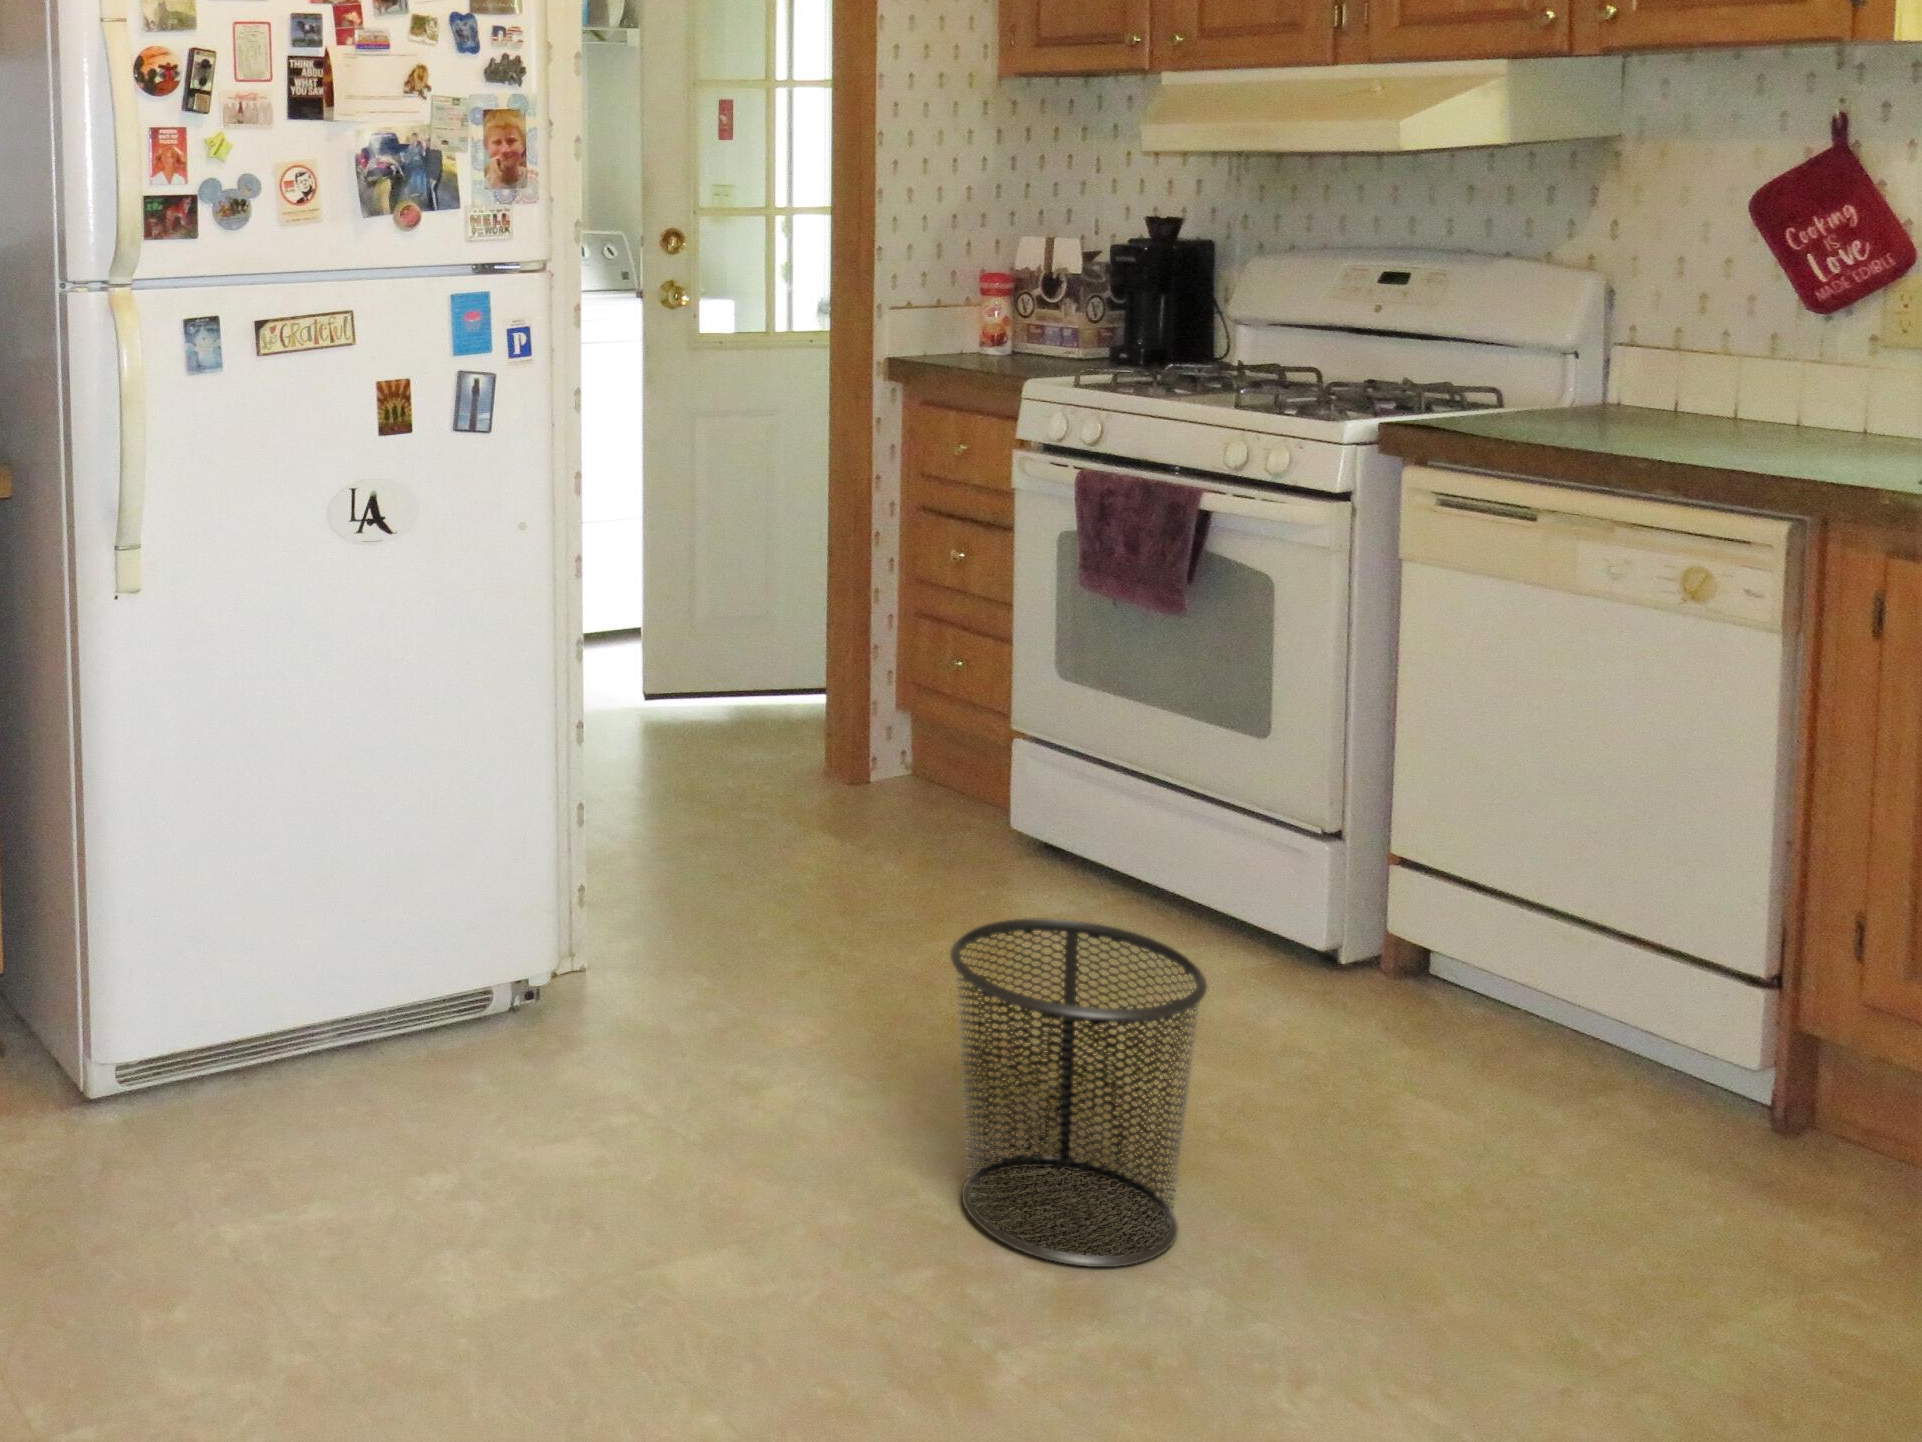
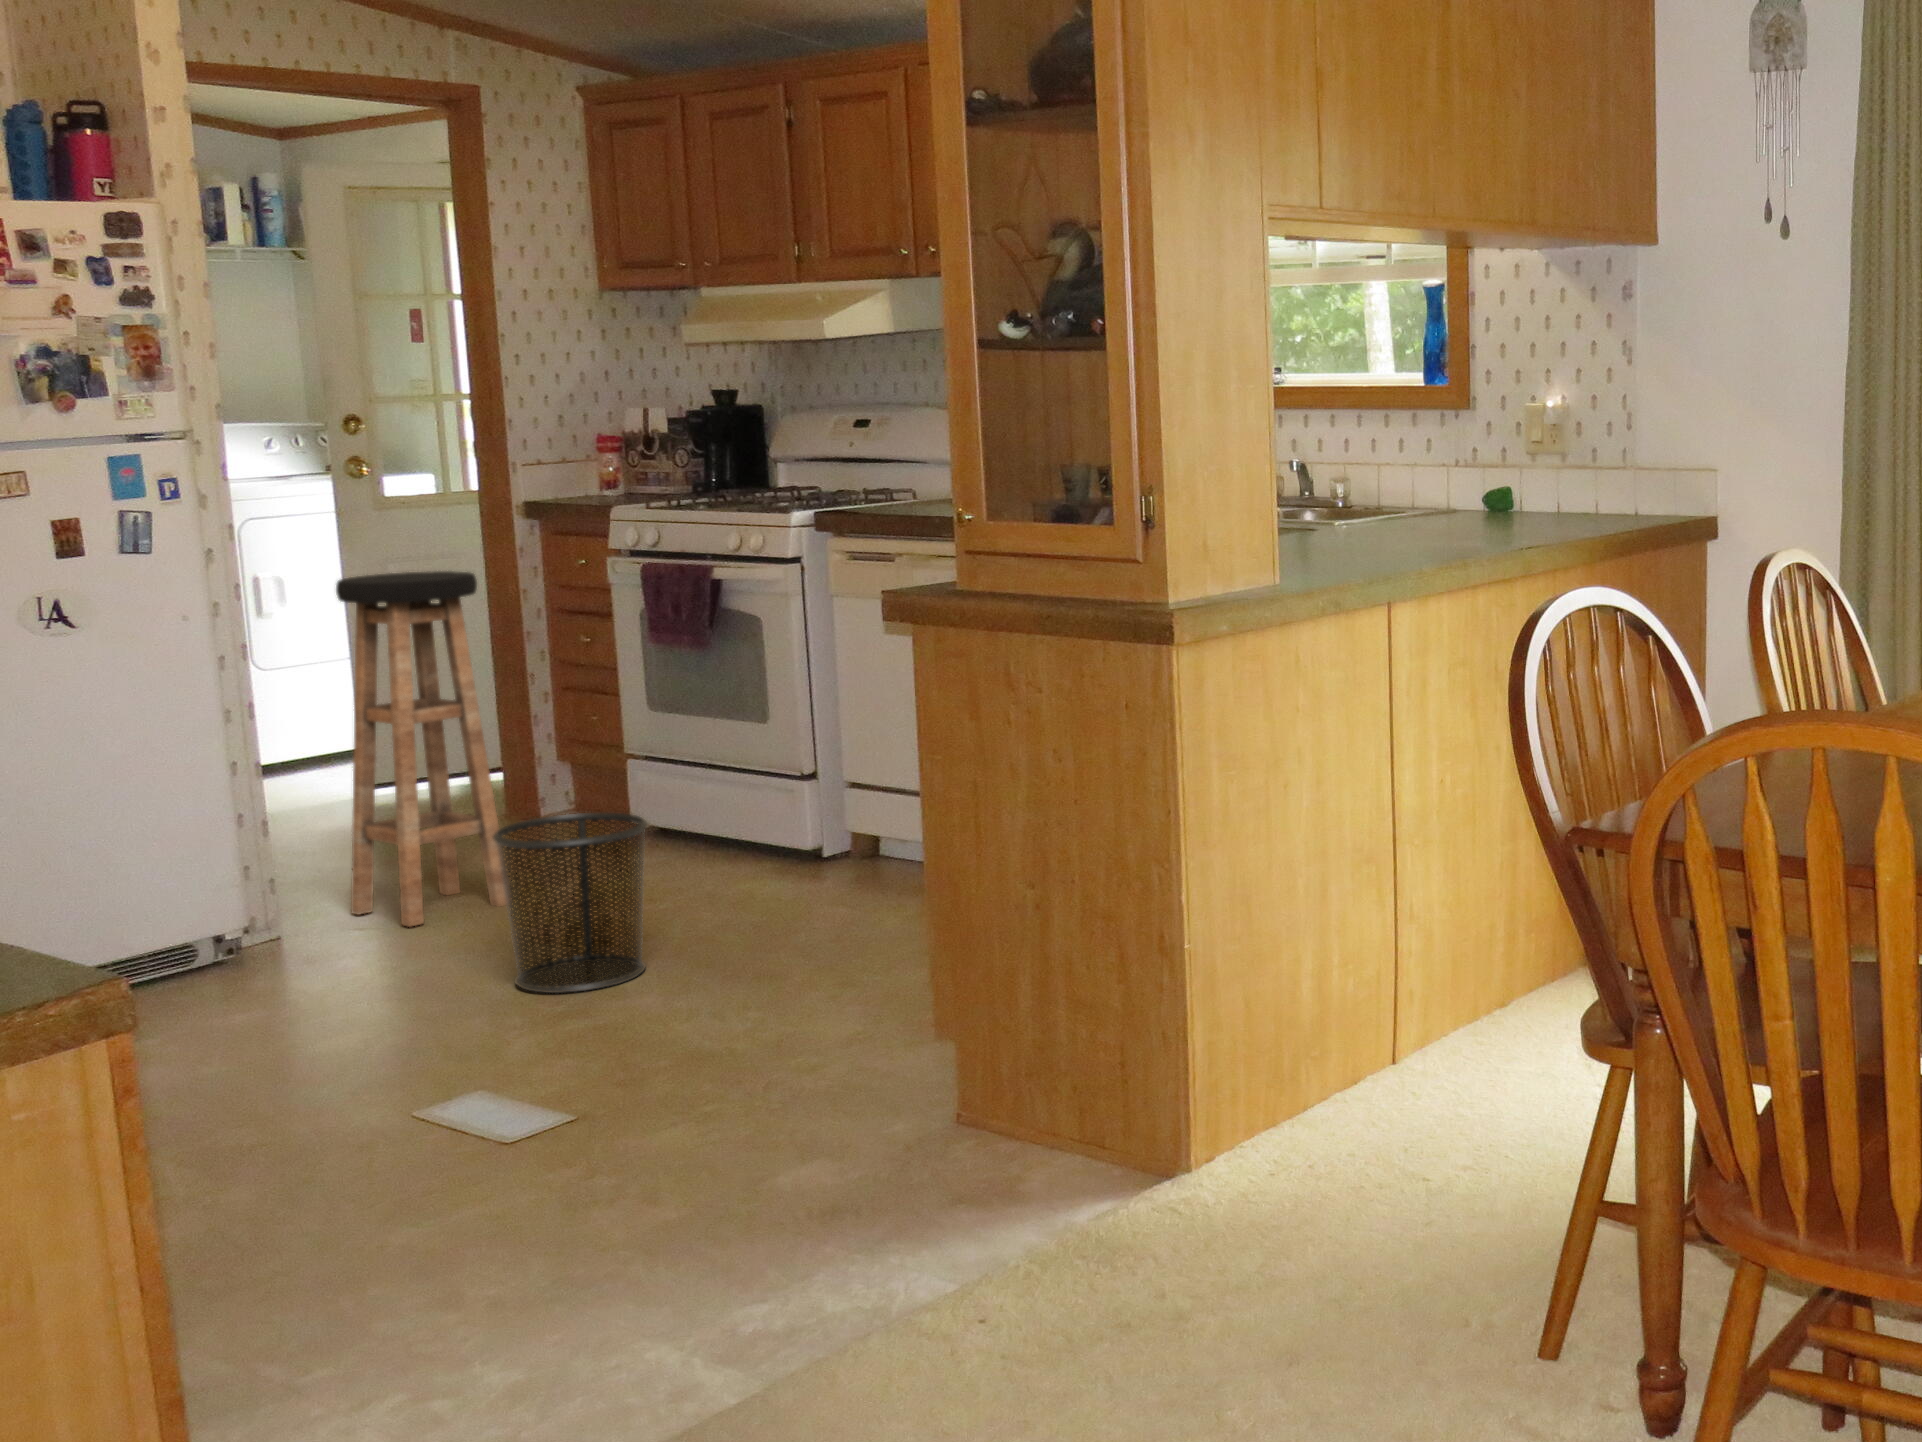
bar stool: none [672,465,888,992] -> present [336,571,512,927]

